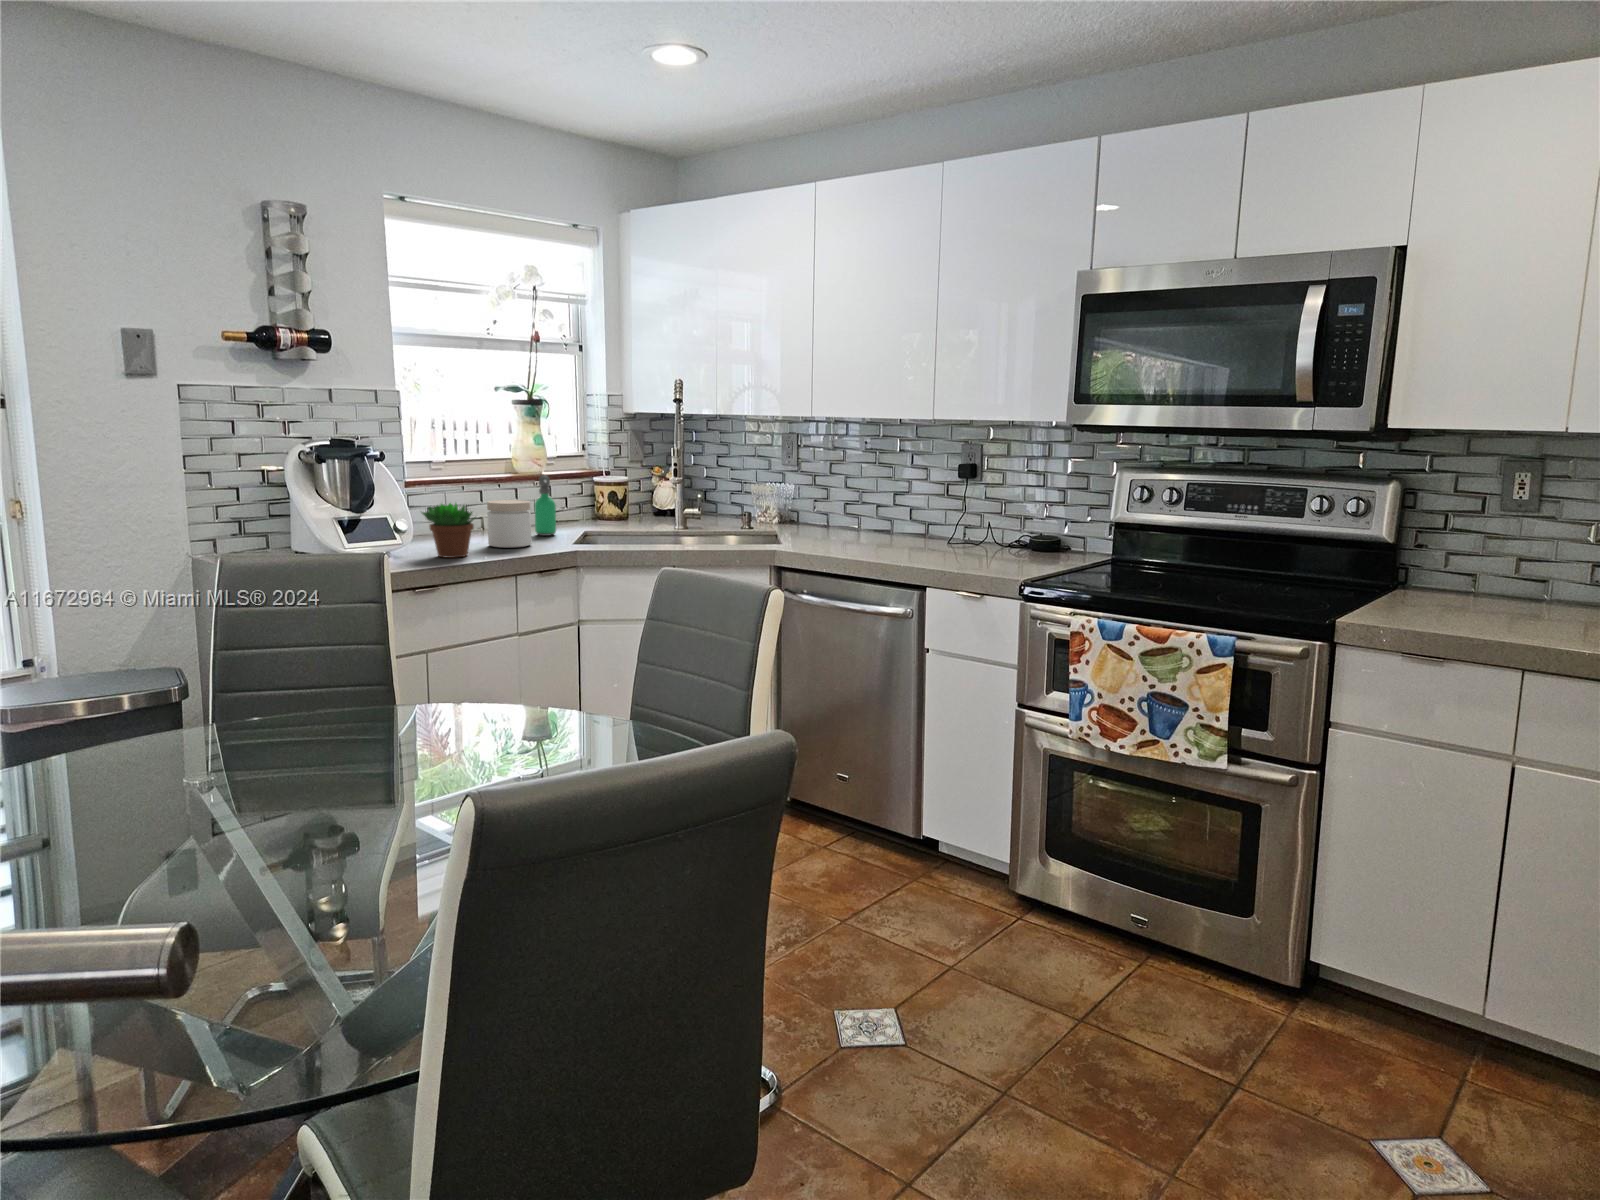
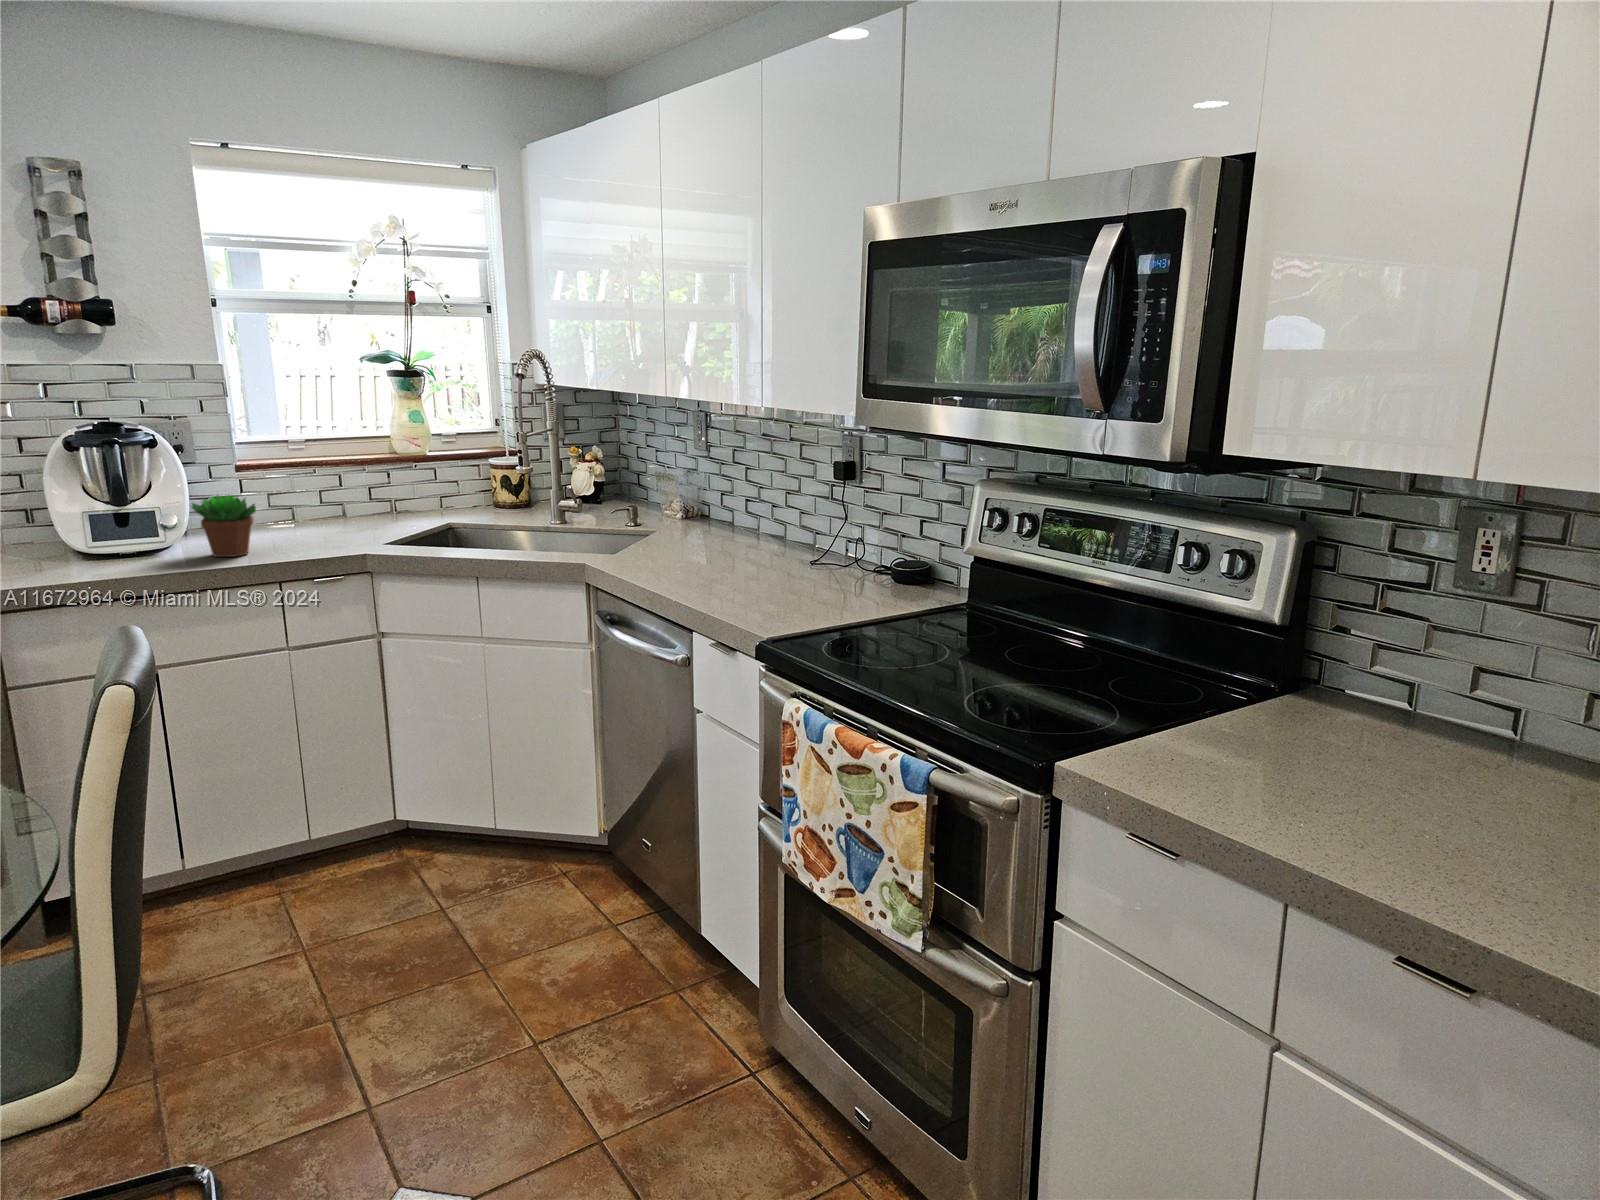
soap dispenser: present [535,475,556,536] -> none [385,459,412,528]
jar: present [487,500,532,548] -> none [295,489,351,545]

